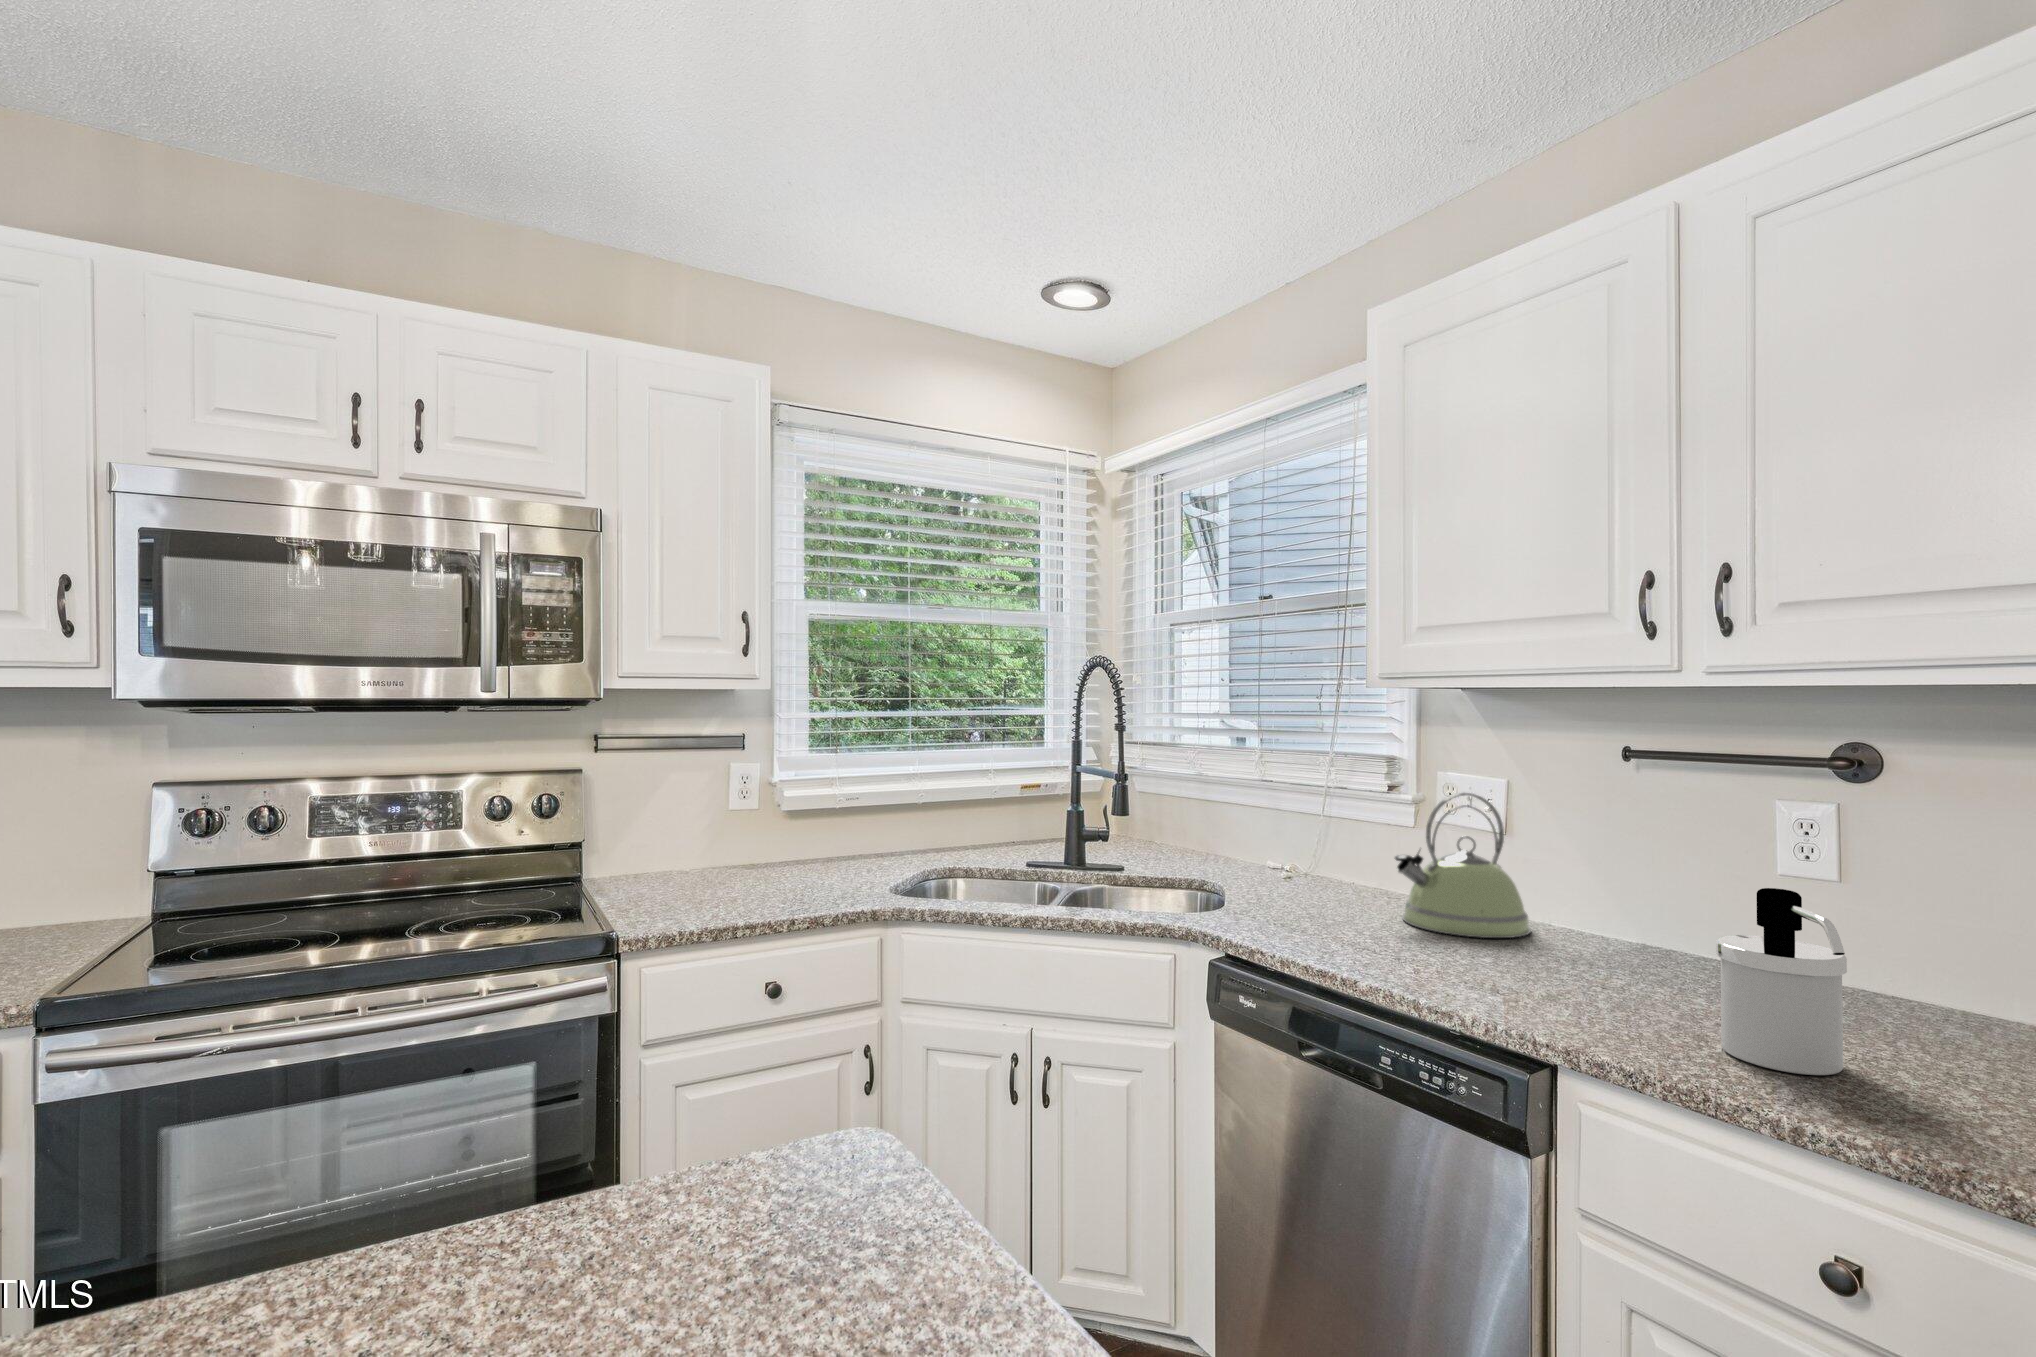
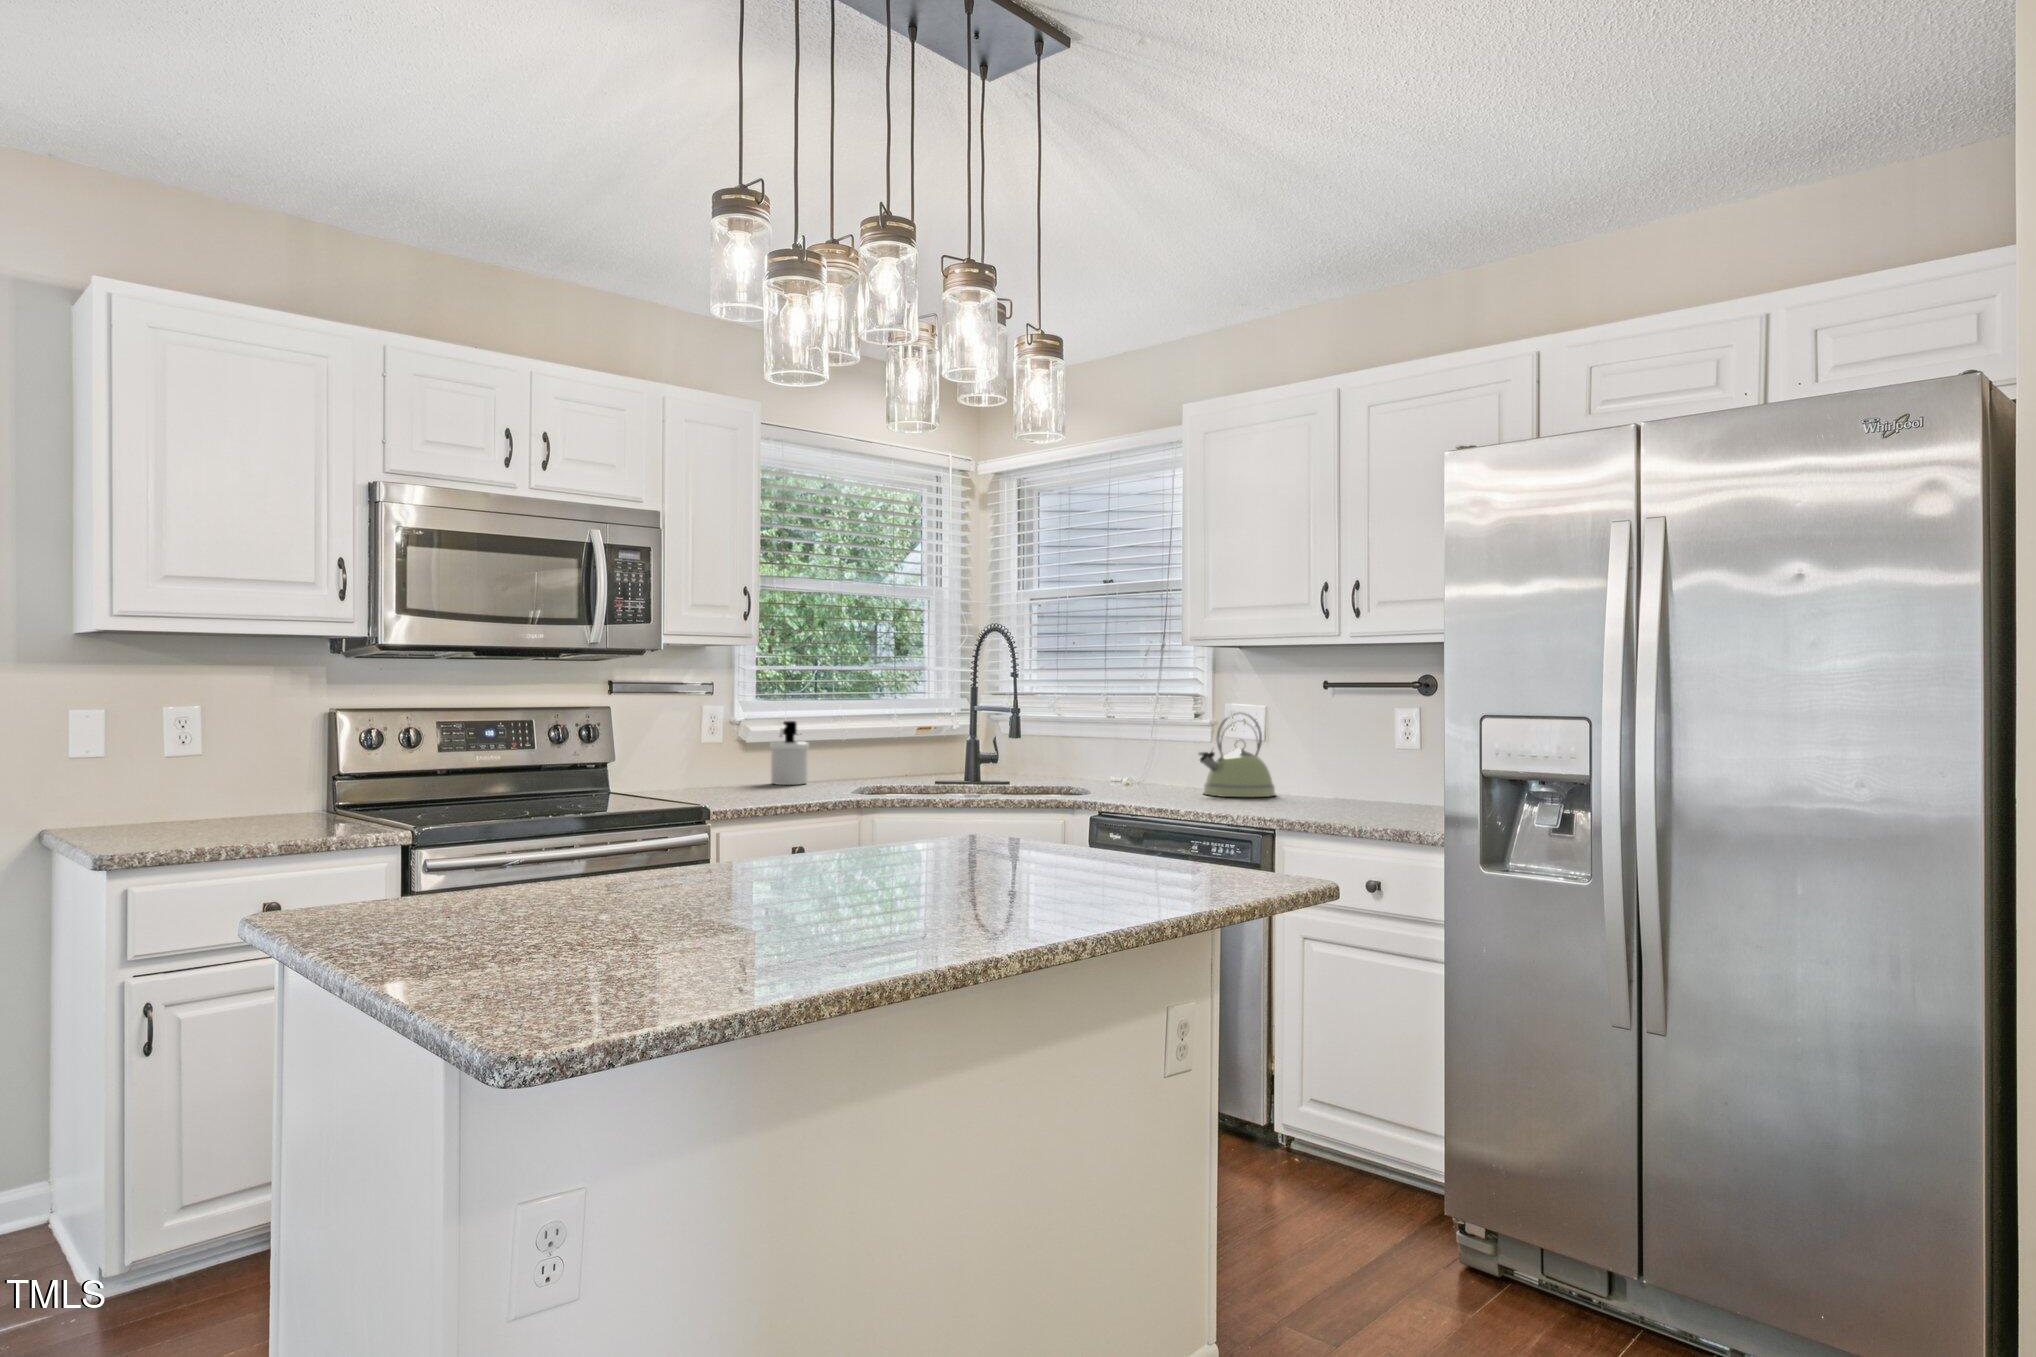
soap dispenser: present [1716,888,1847,1075] -> present [770,721,809,785]

